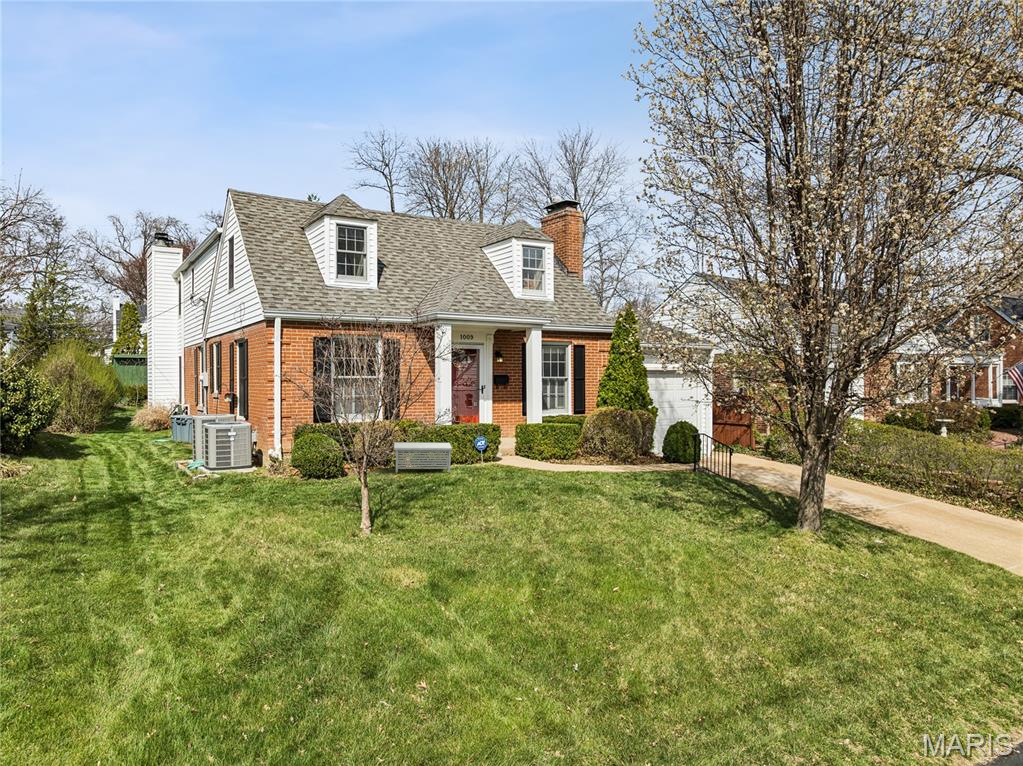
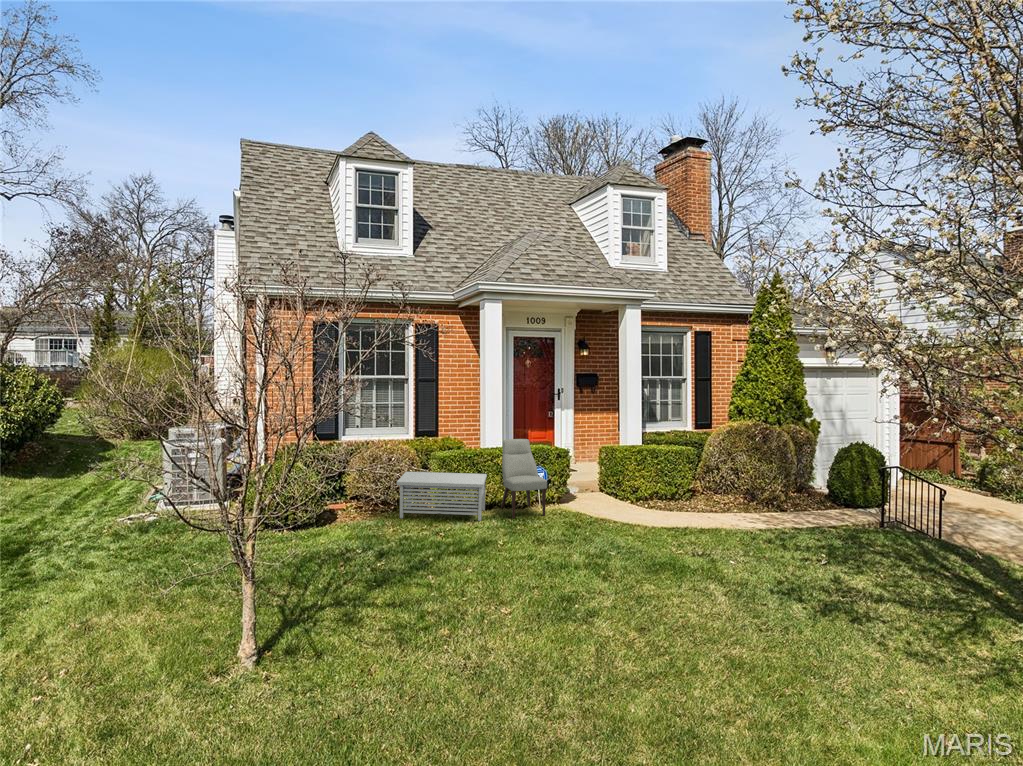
chair: none [458,419,491,470] -> present [501,439,547,518]

